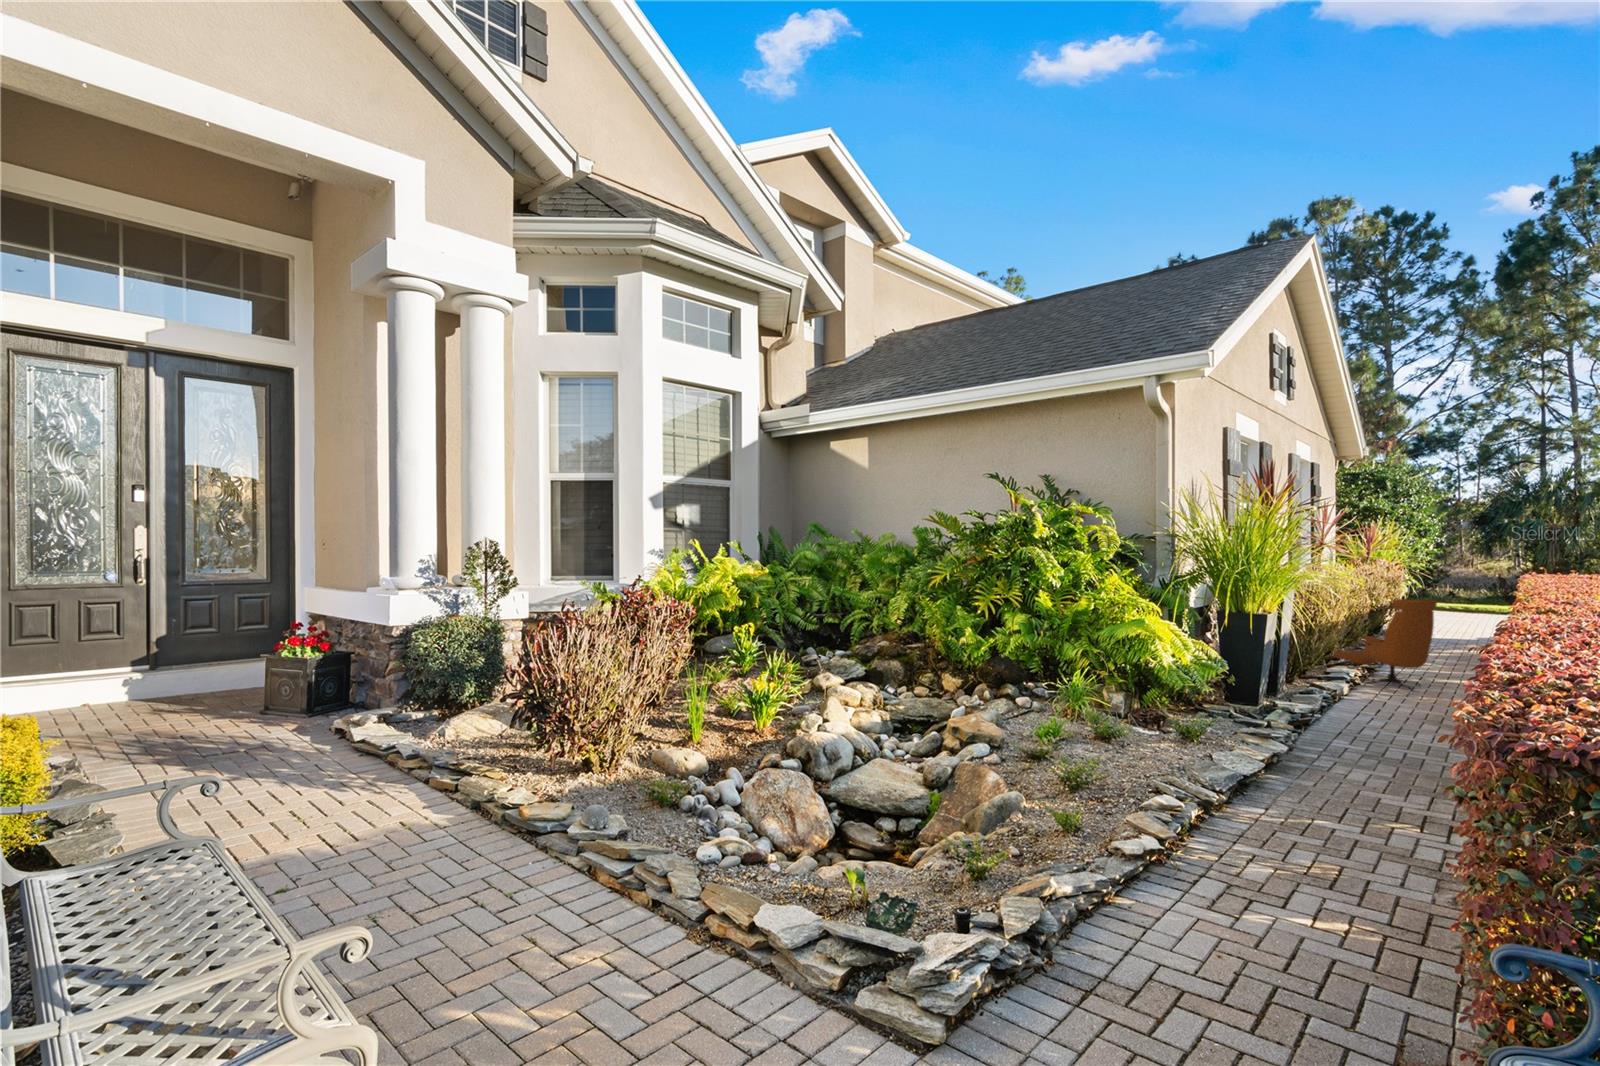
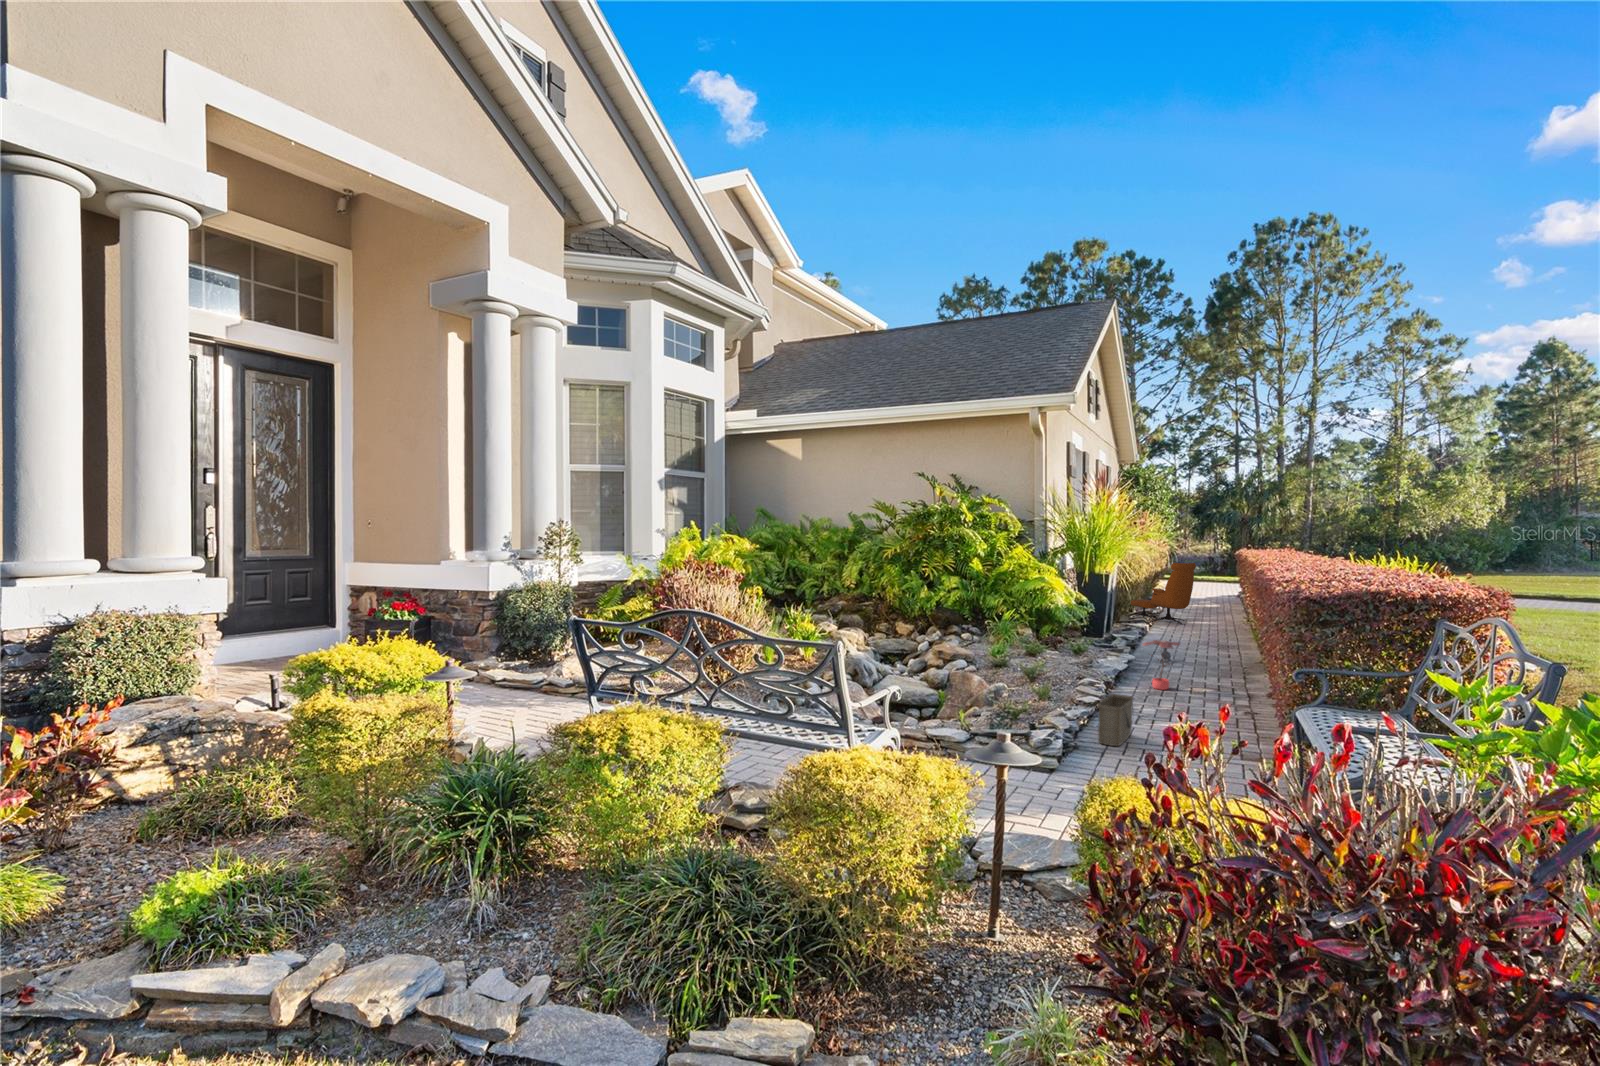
potted plant: none [1275,738,1351,828] -> present [1143,640,1180,690]
basket: none [1093,859,1189,981] -> present [1098,694,1134,746]

